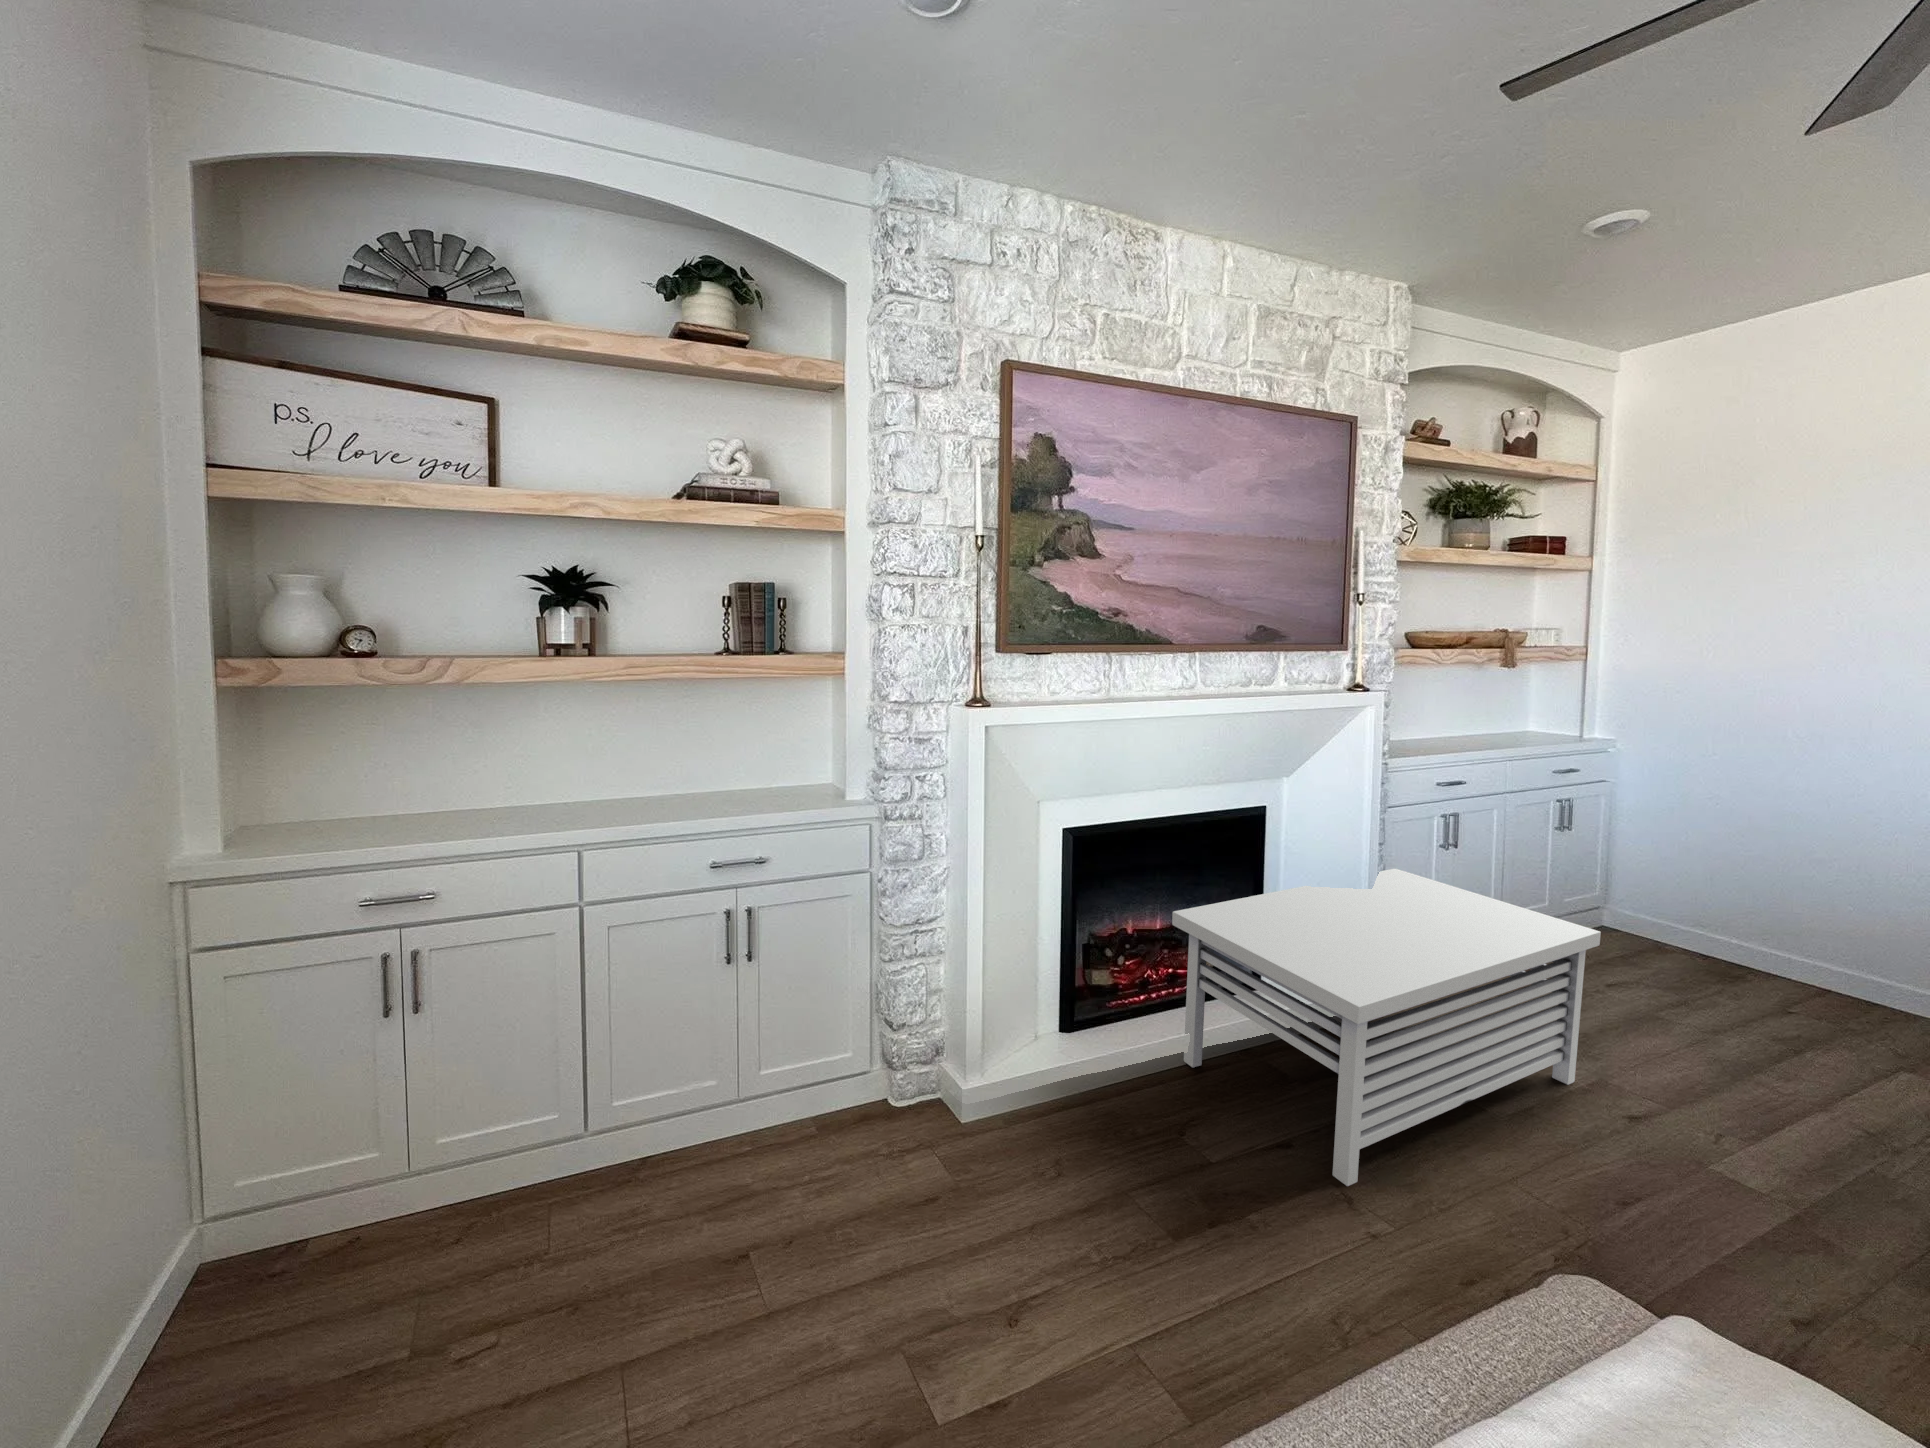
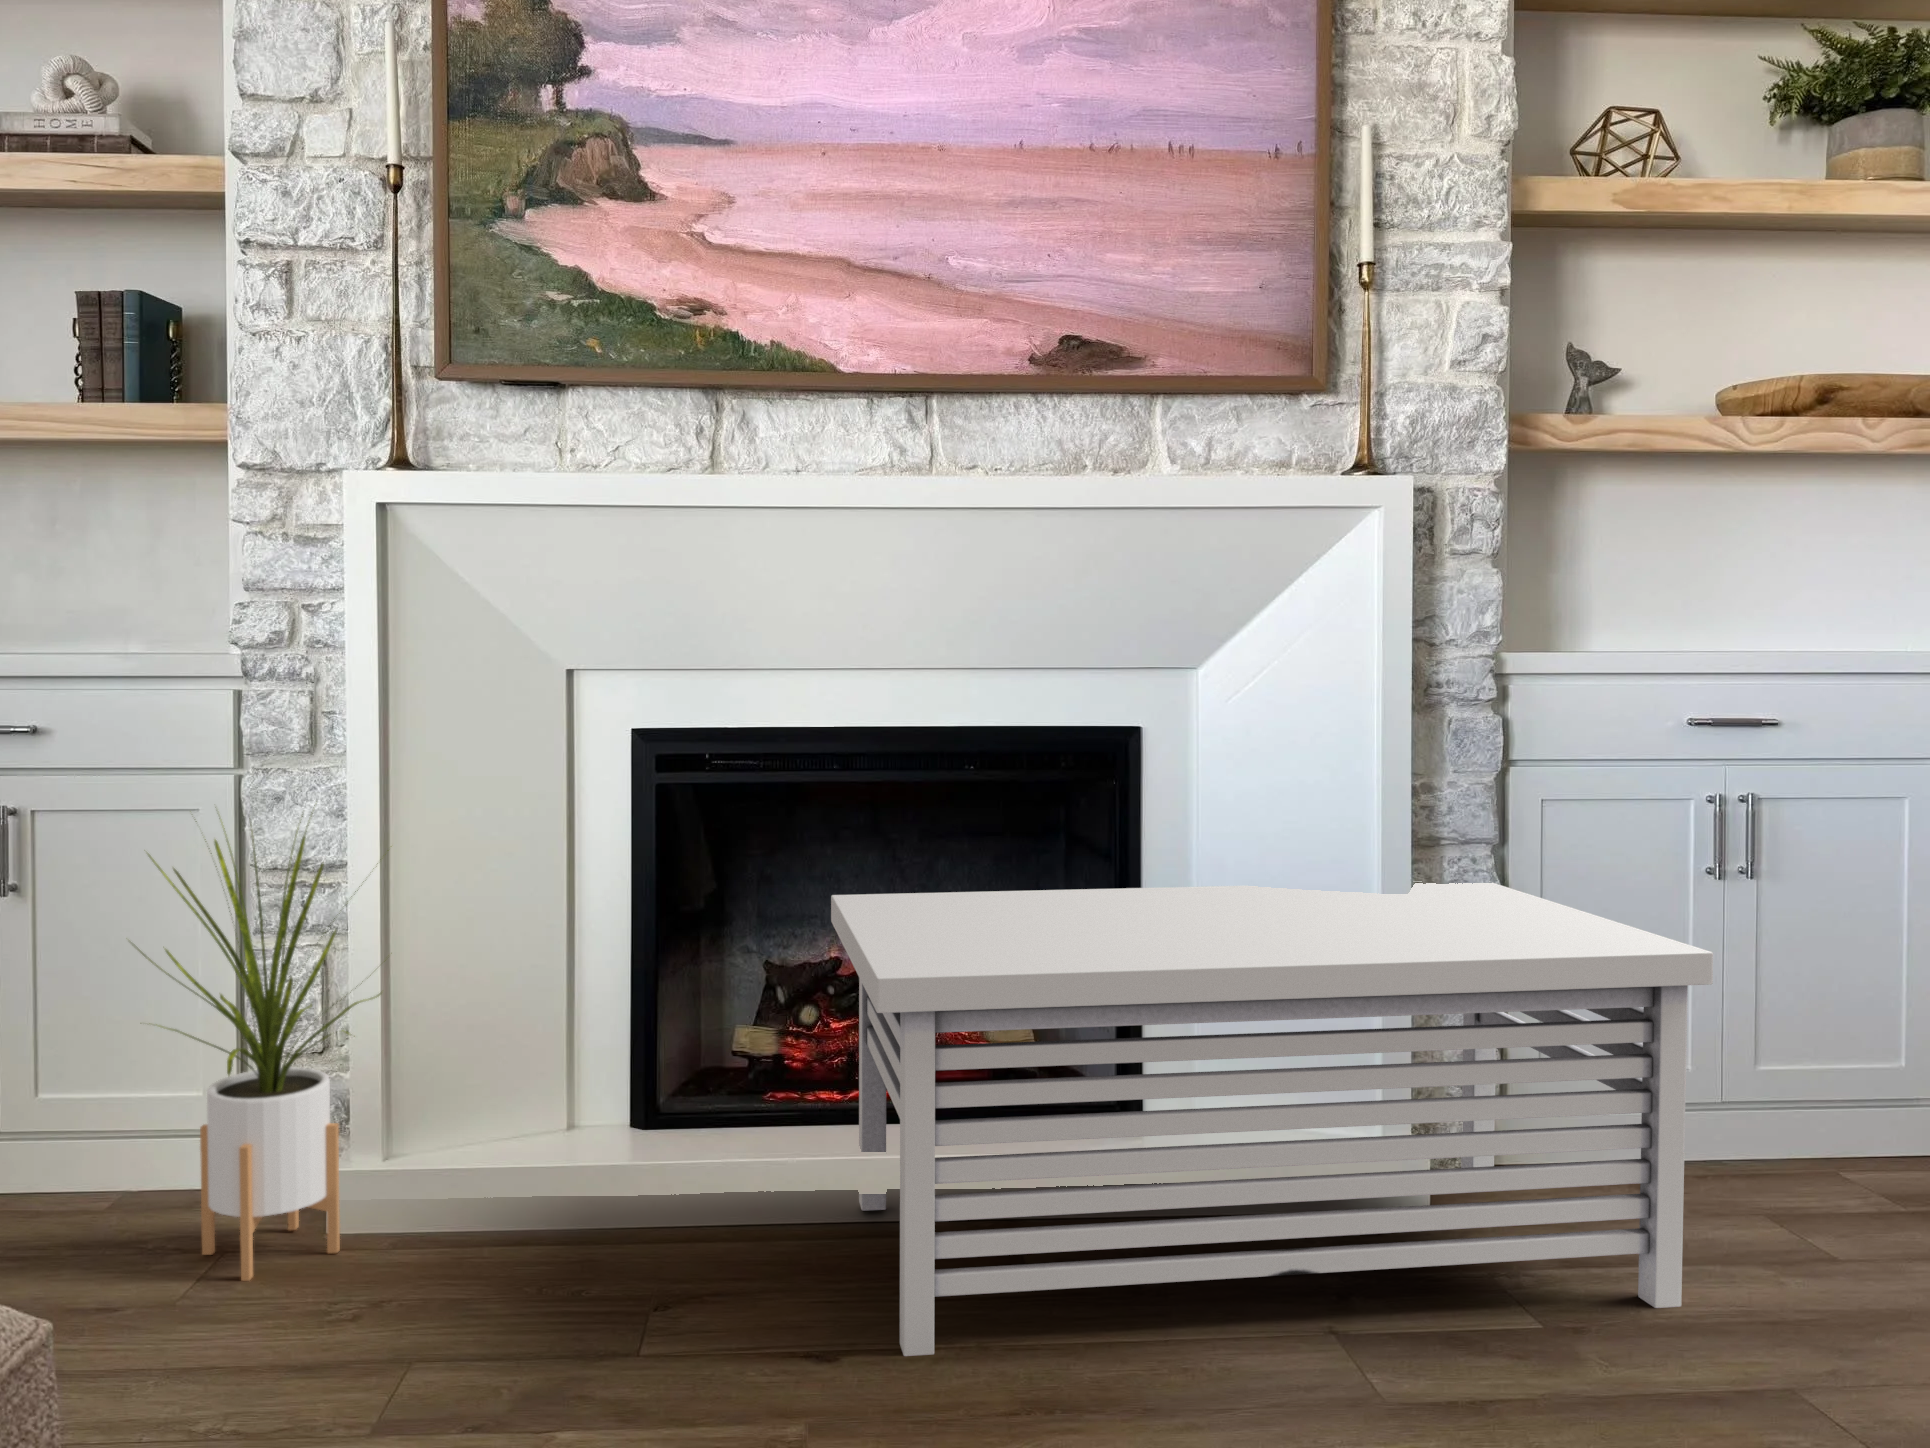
house plant: none [886,901,1026,1187] -> present [137,805,381,1281]

